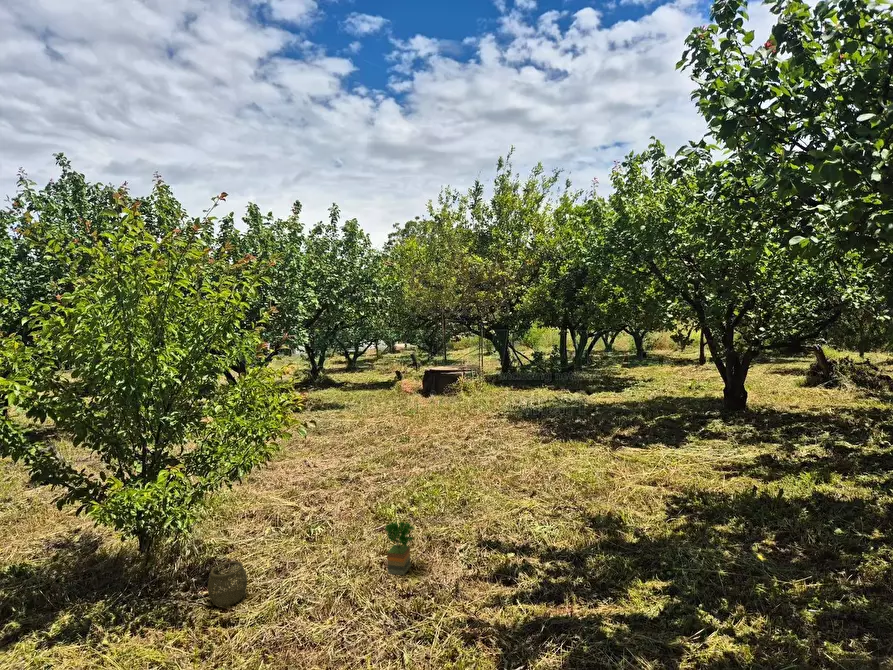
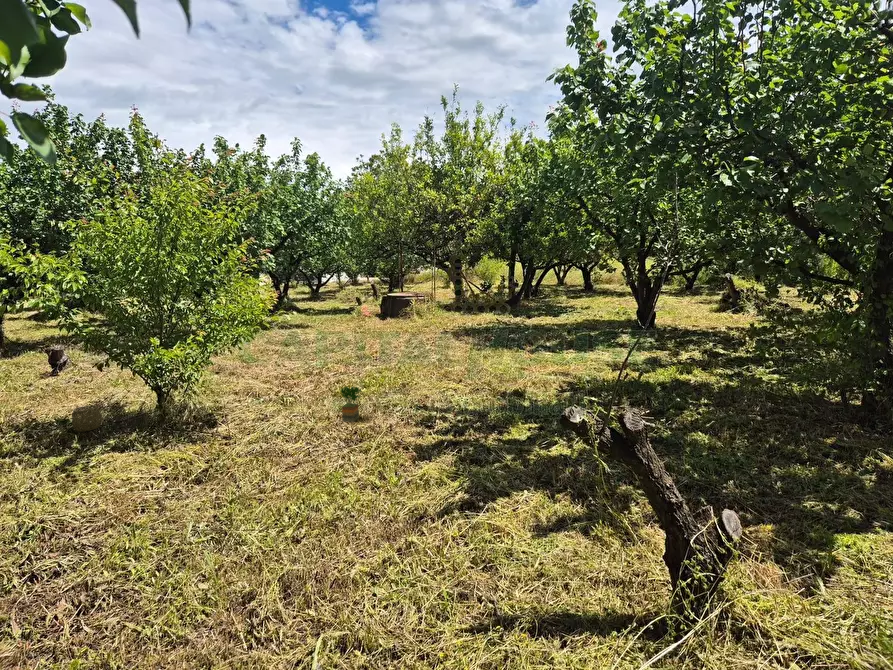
woven basket: present [208,561,247,606] -> present [72,405,102,432]

